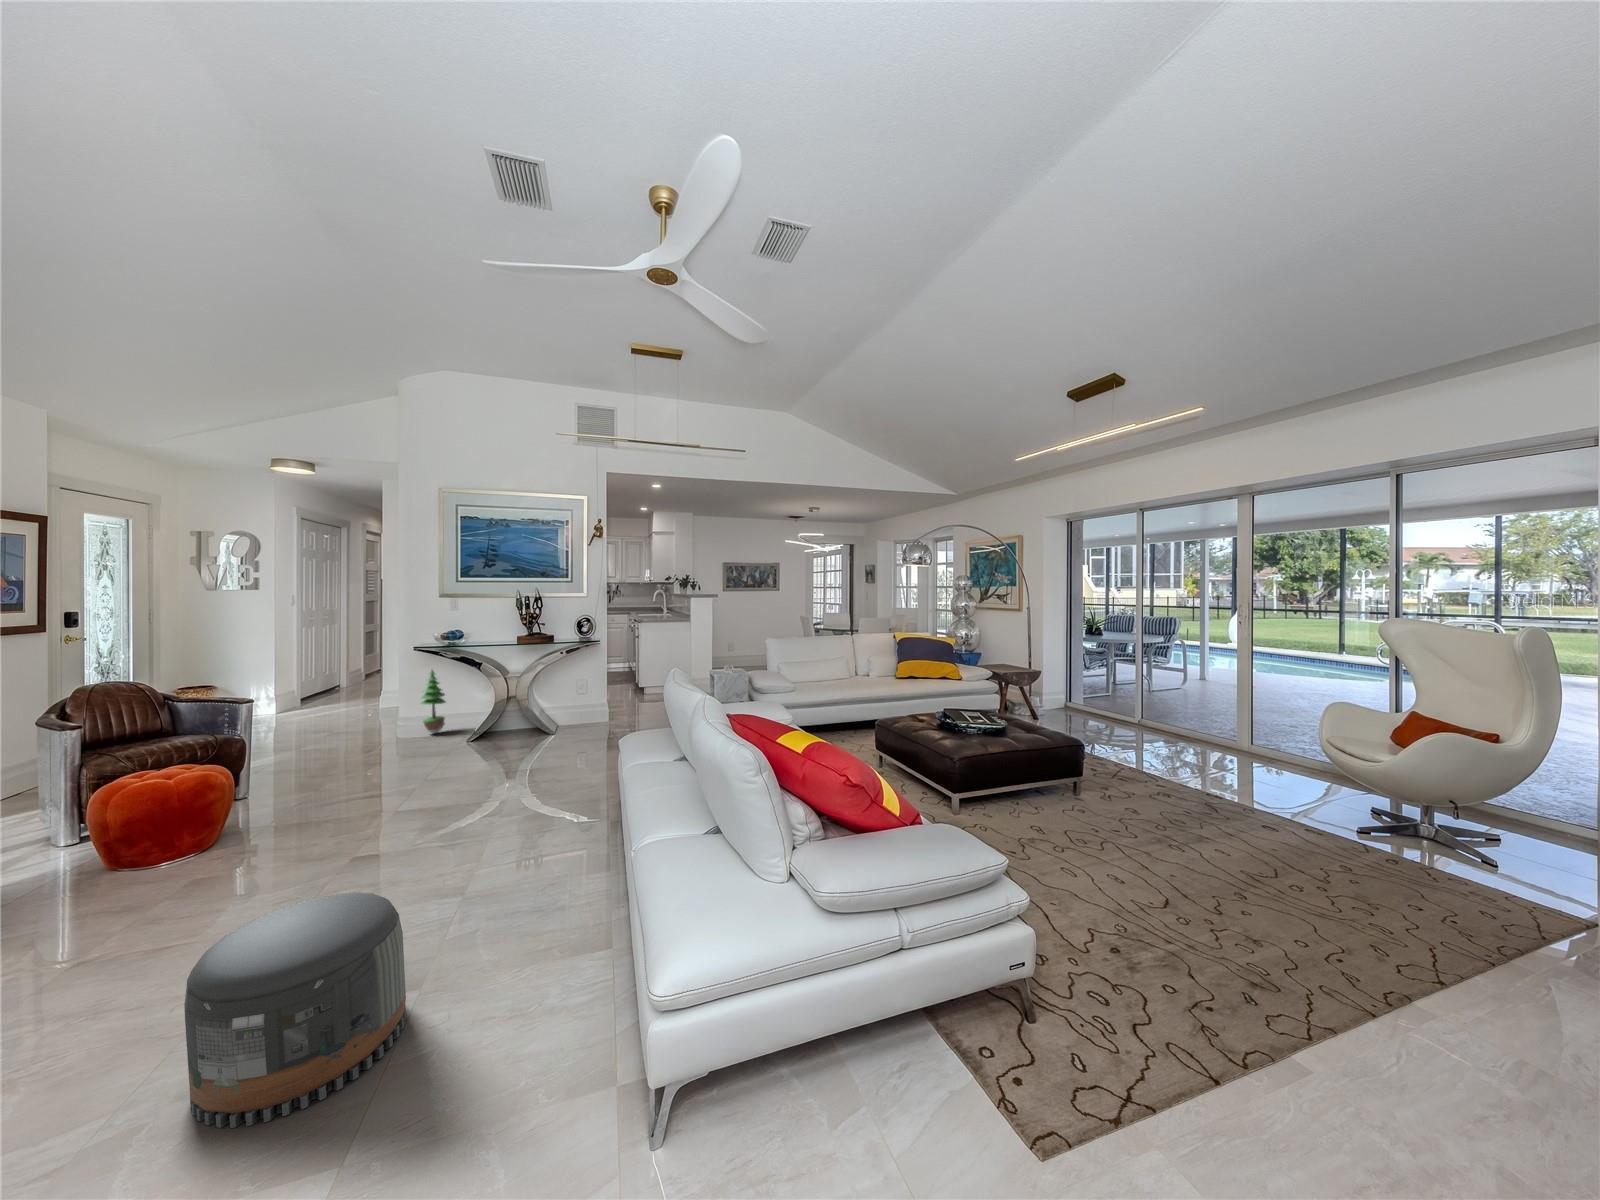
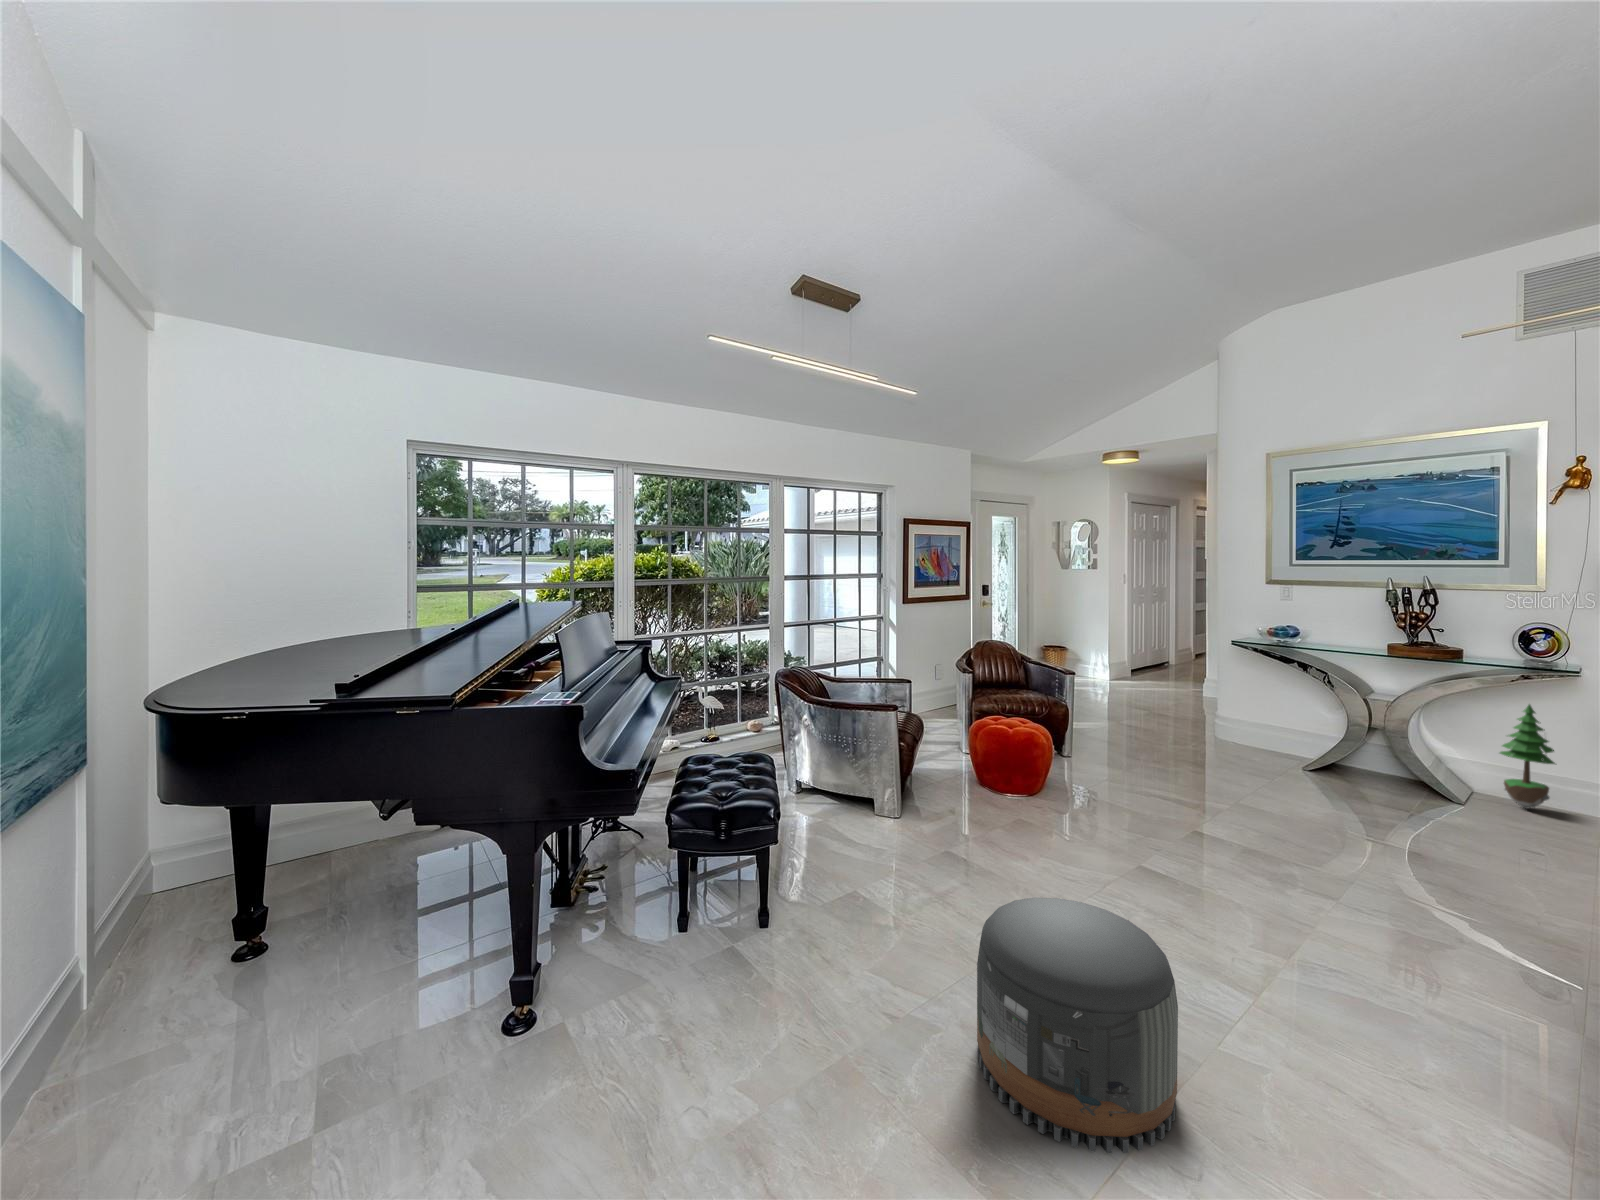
potted tree: present [421,670,445,734] -> present [1500,705,1555,808]

